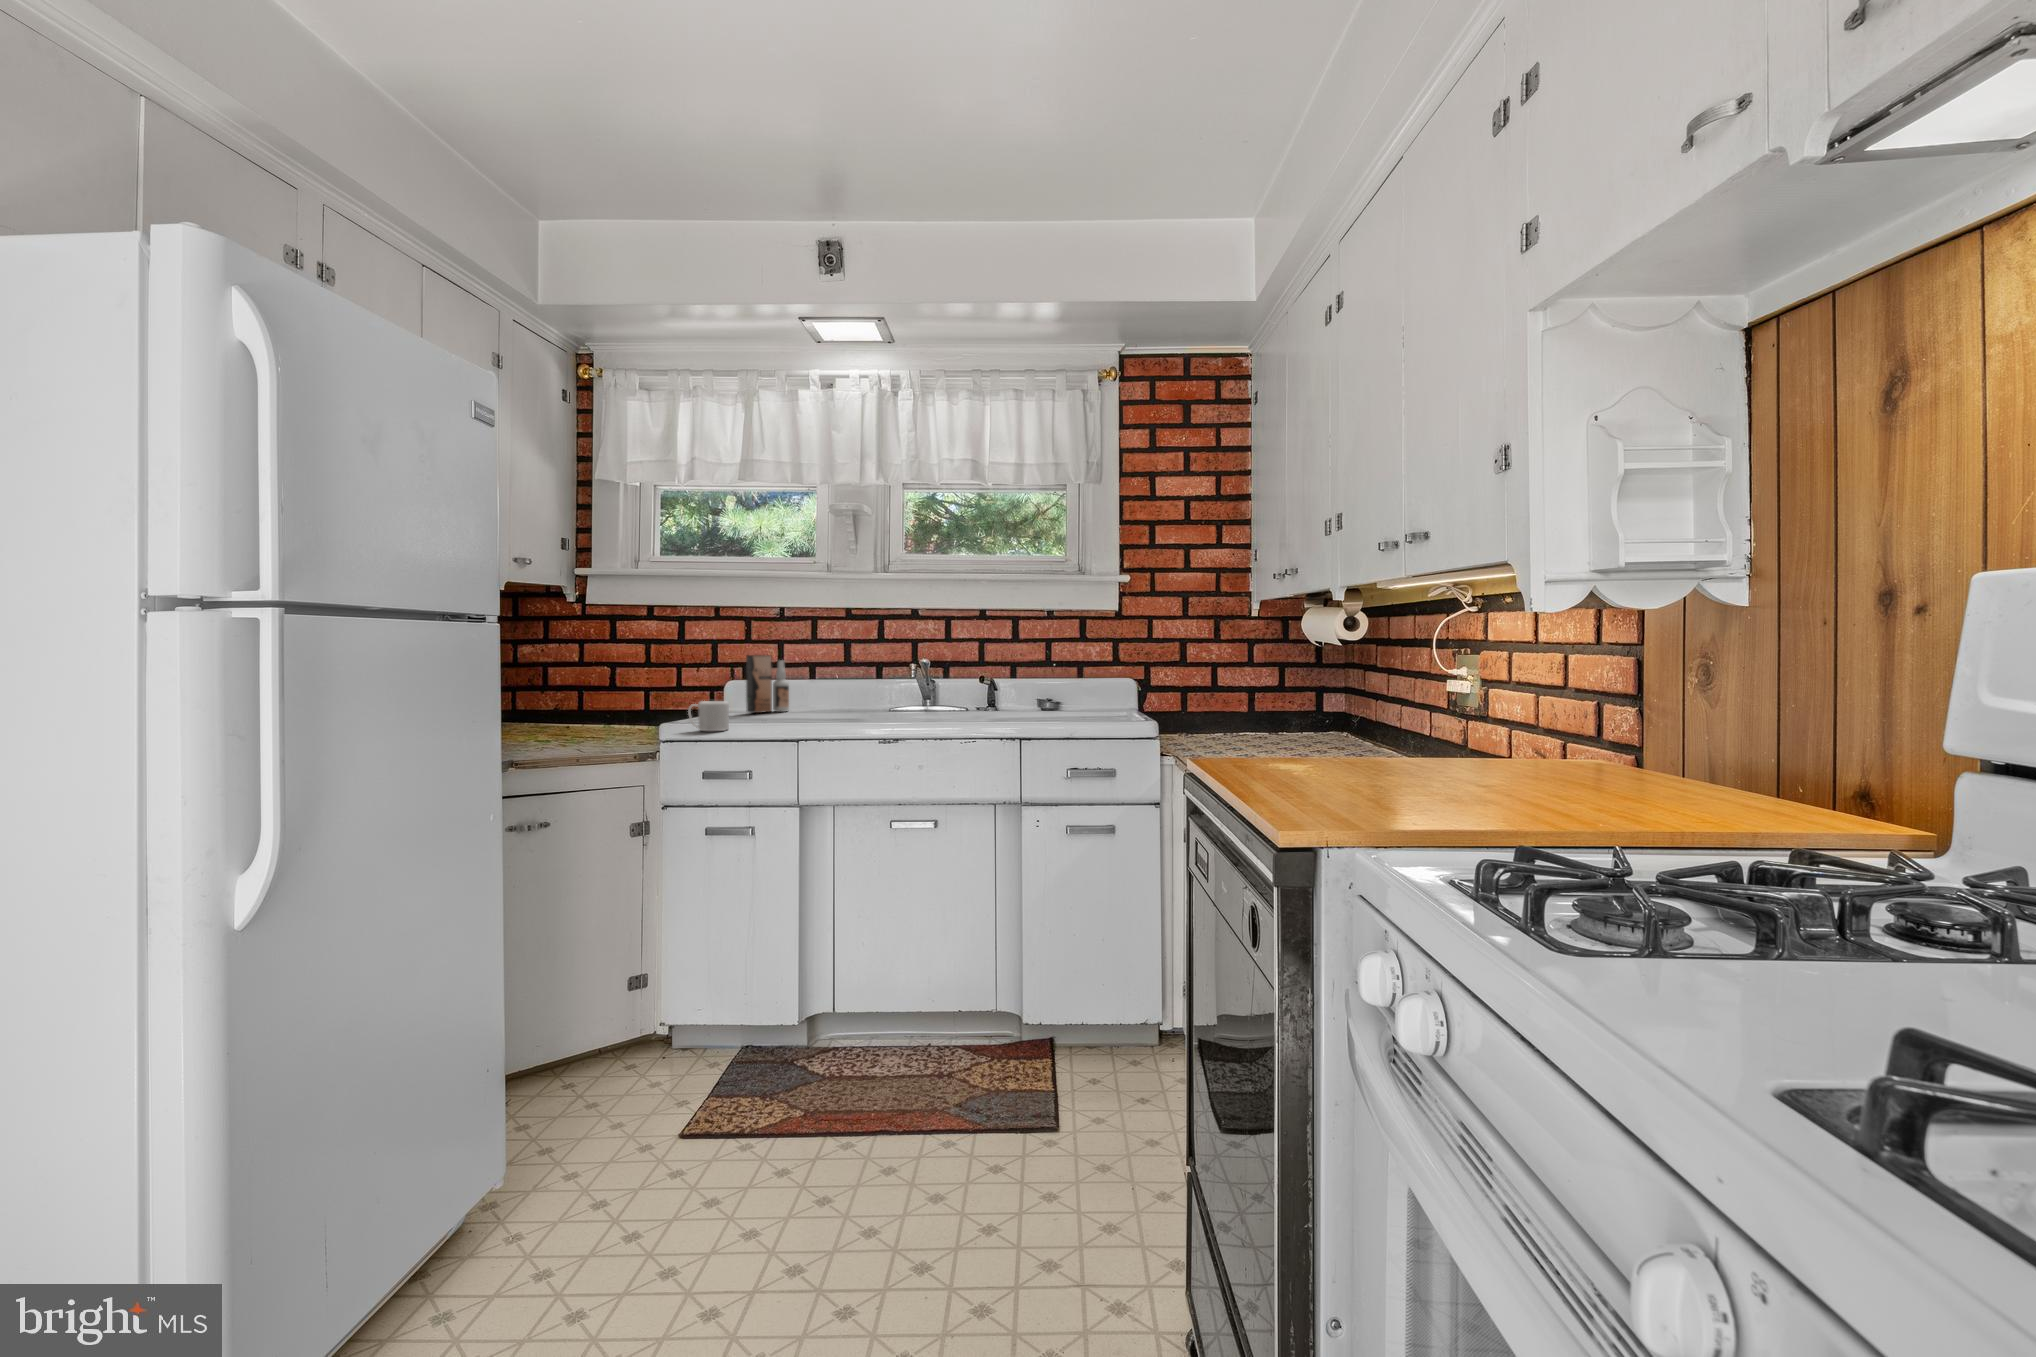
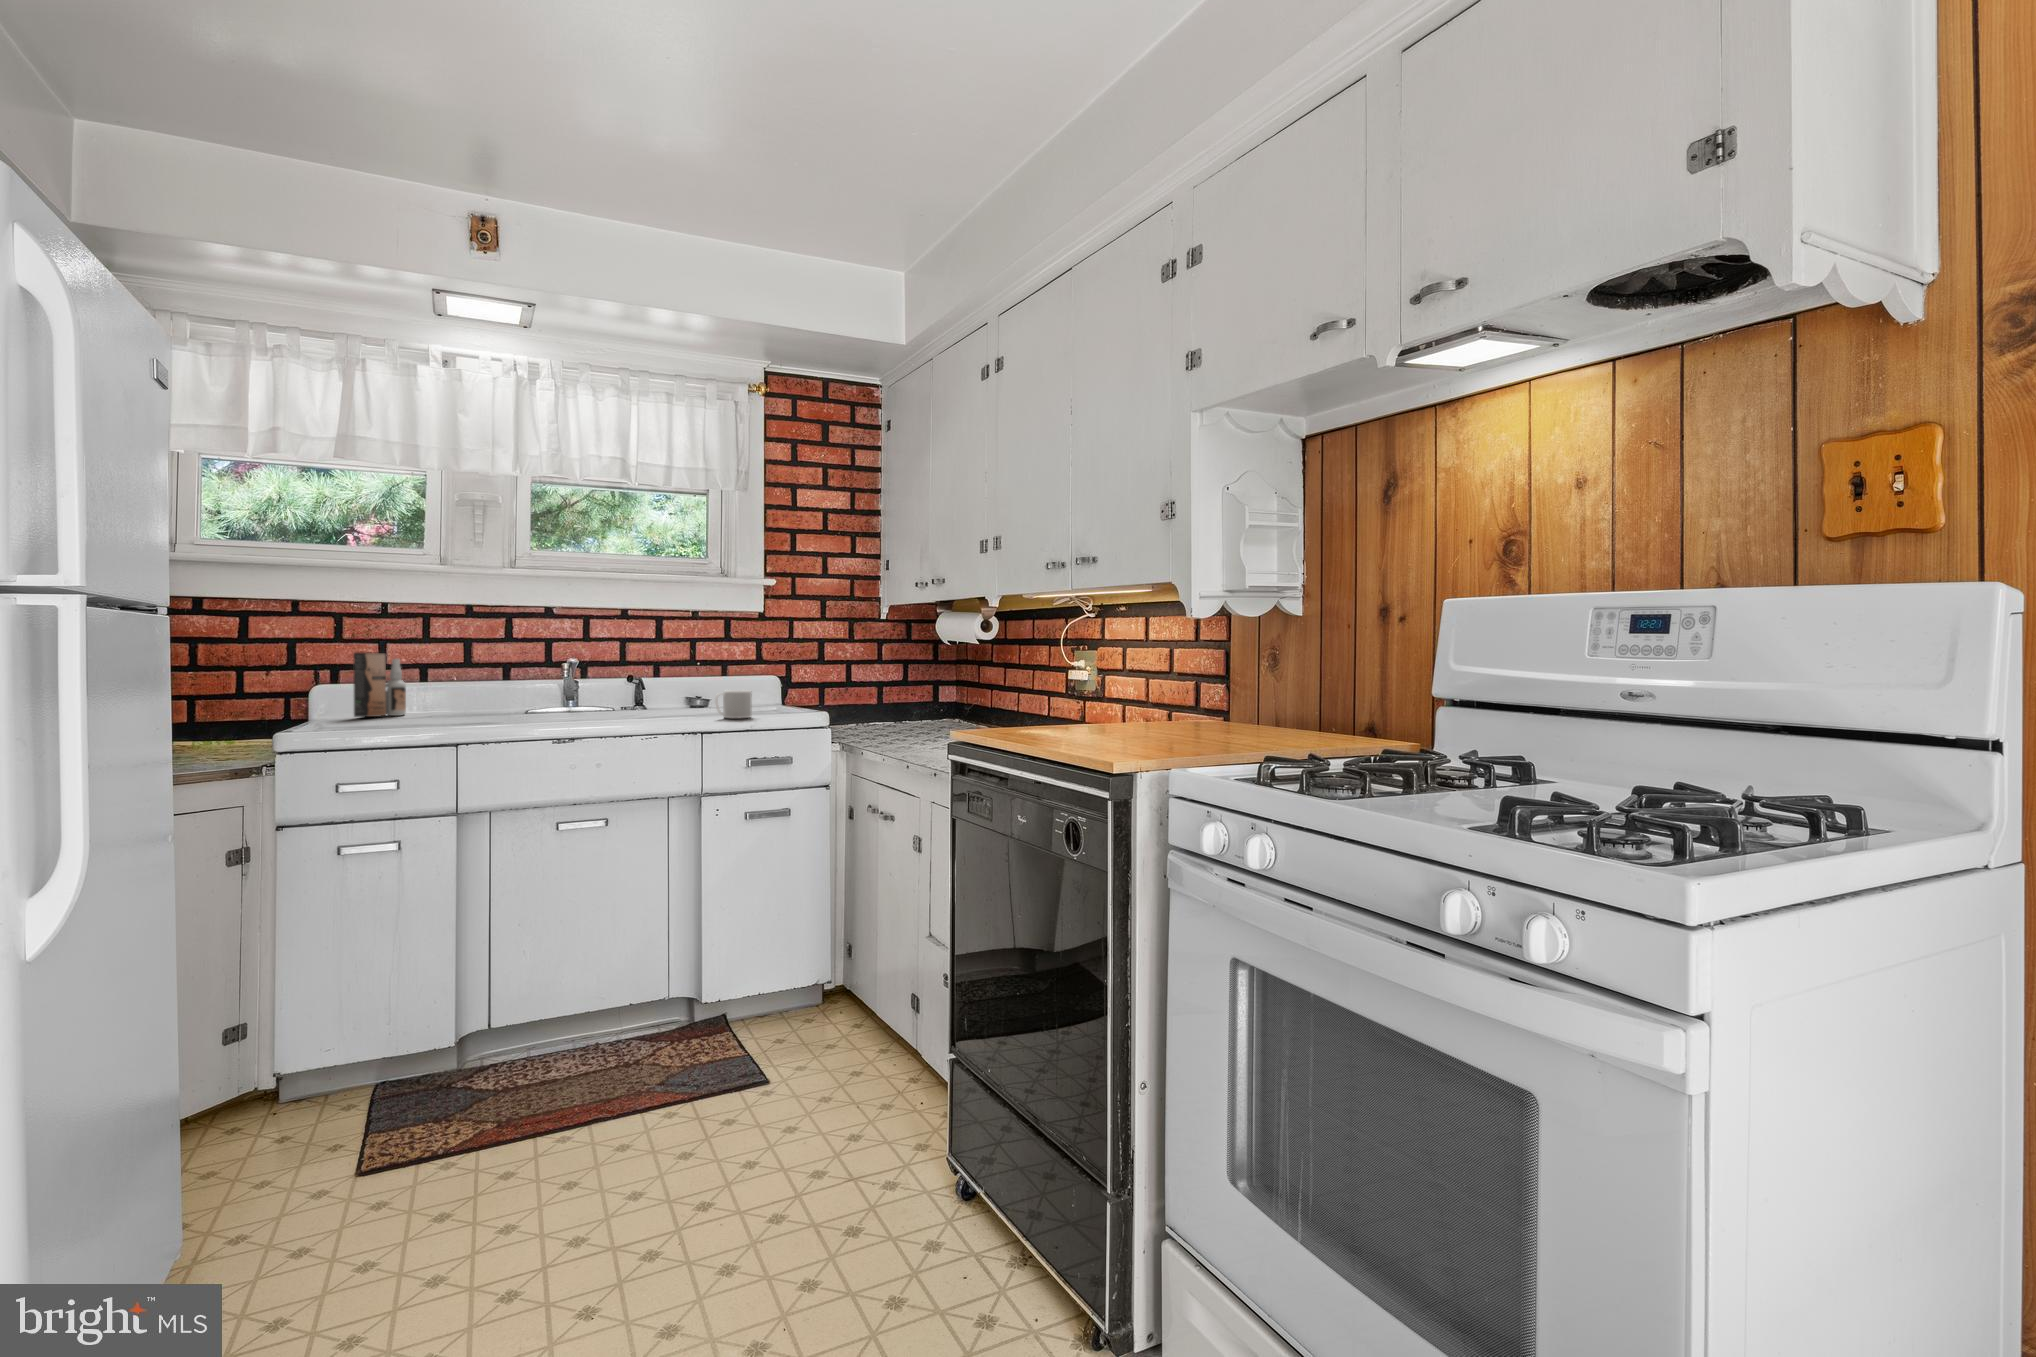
mug: present [688,701,729,731] -> present [715,690,752,718]

